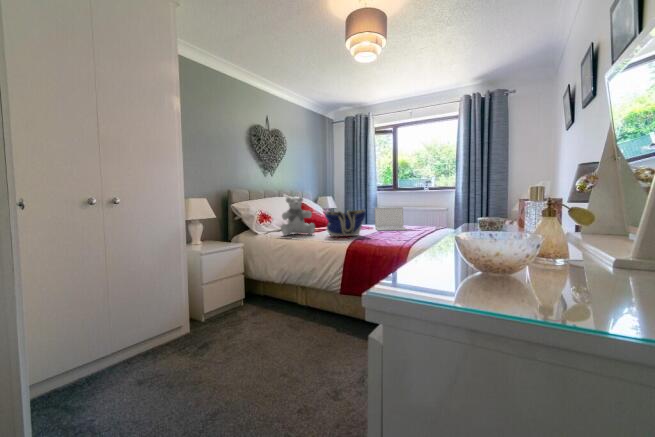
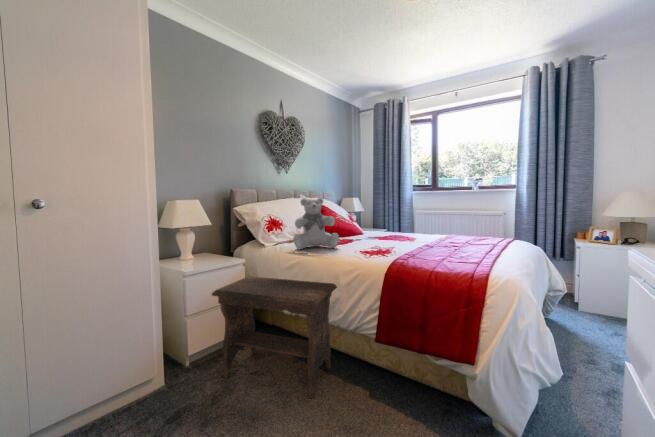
laptop: present [375,207,407,230] -> none [416,211,464,243]
tote bag: present [325,209,366,236] -> none [352,215,411,252]
footstool: none [224,255,314,333] -> present [212,276,337,398]

